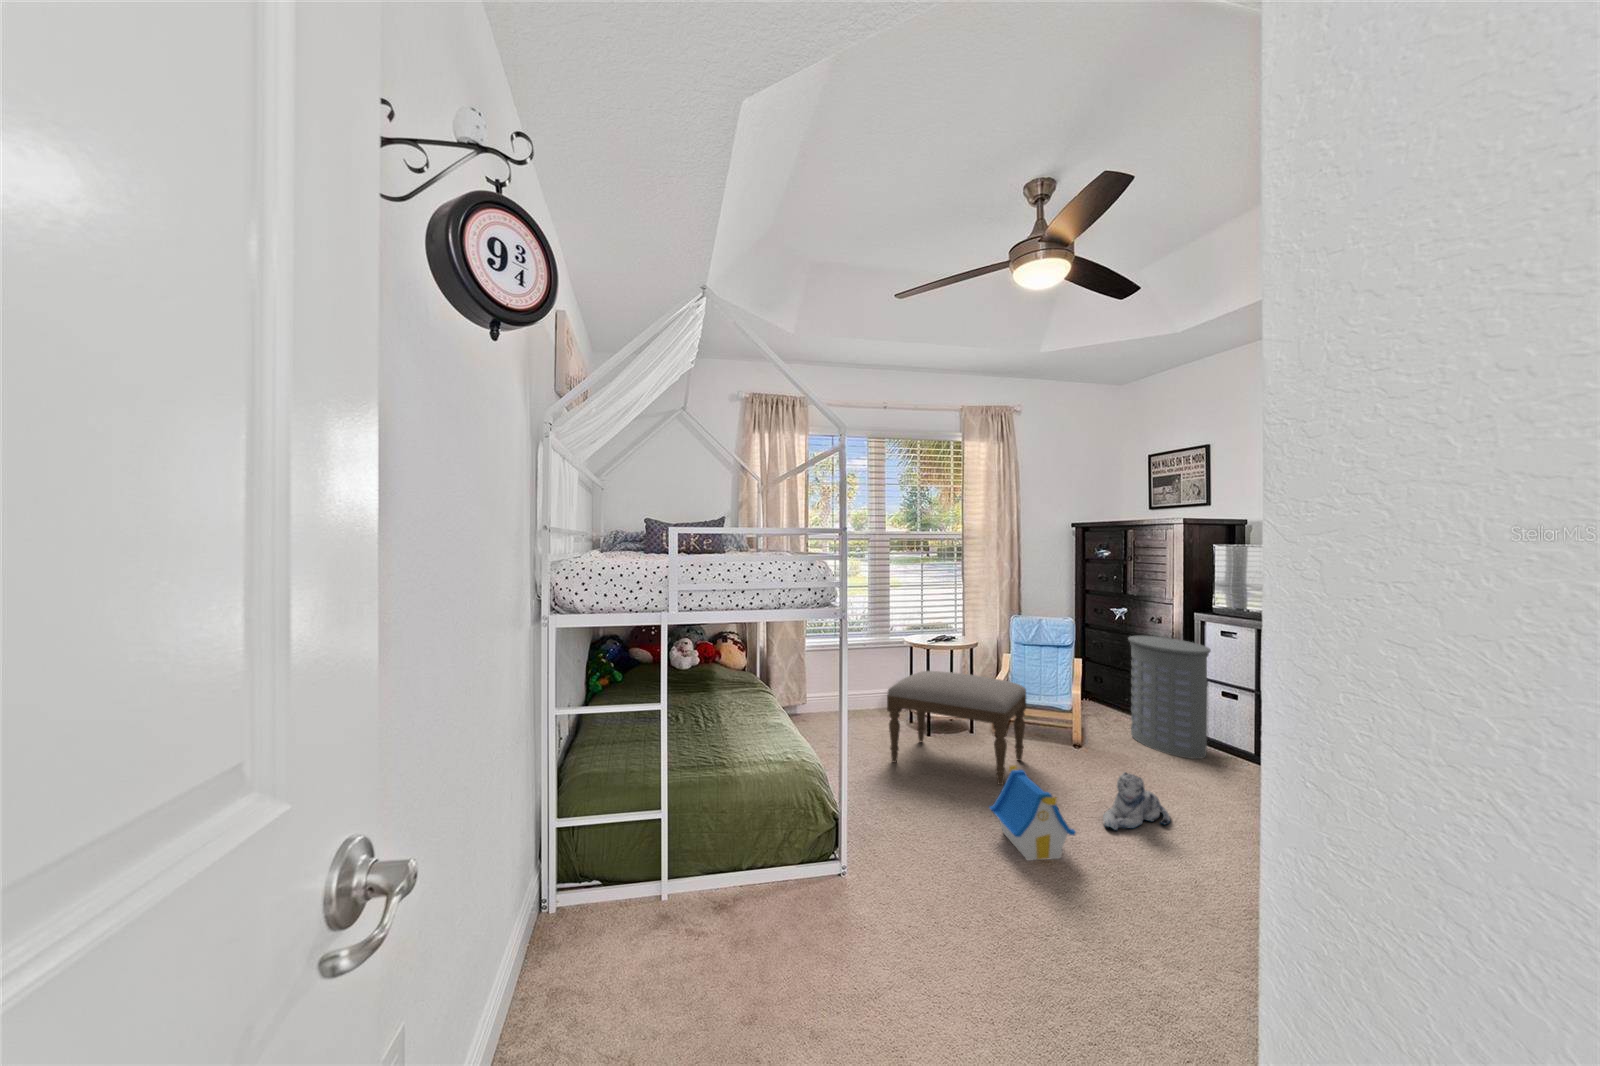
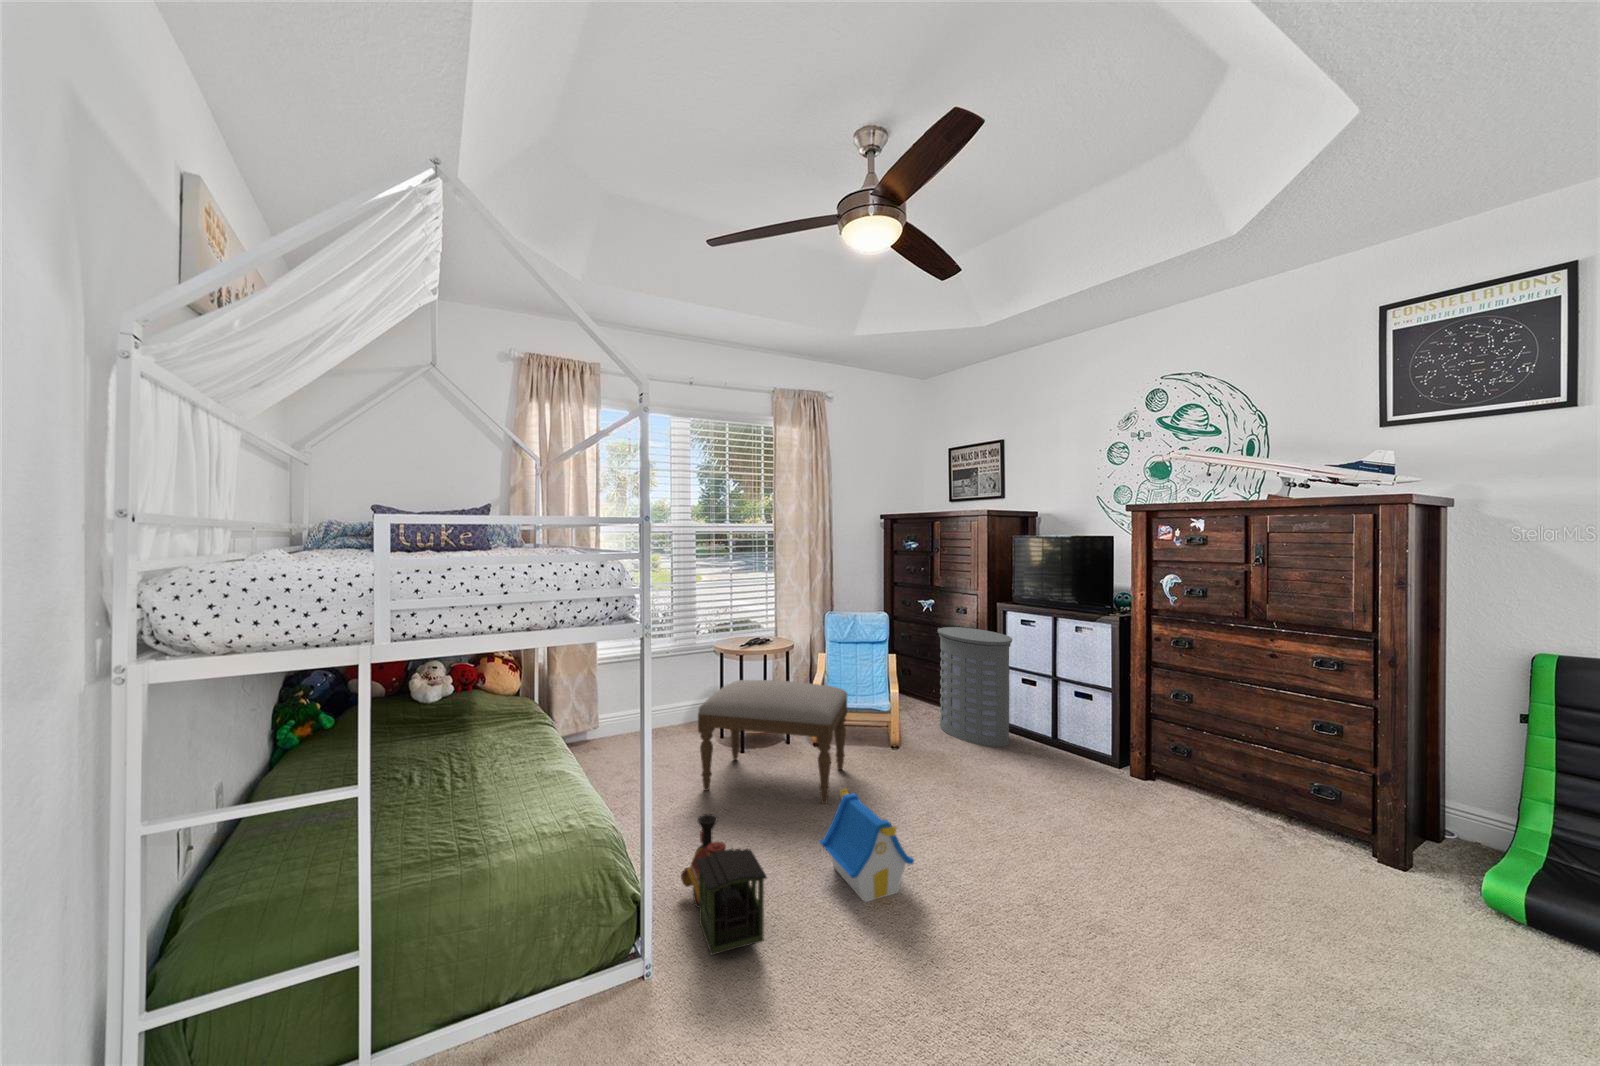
toy train: none [871,769,938,871] -> present [681,814,767,955]
plush toy: present [1103,772,1170,830] -> none [933,778,995,845]

